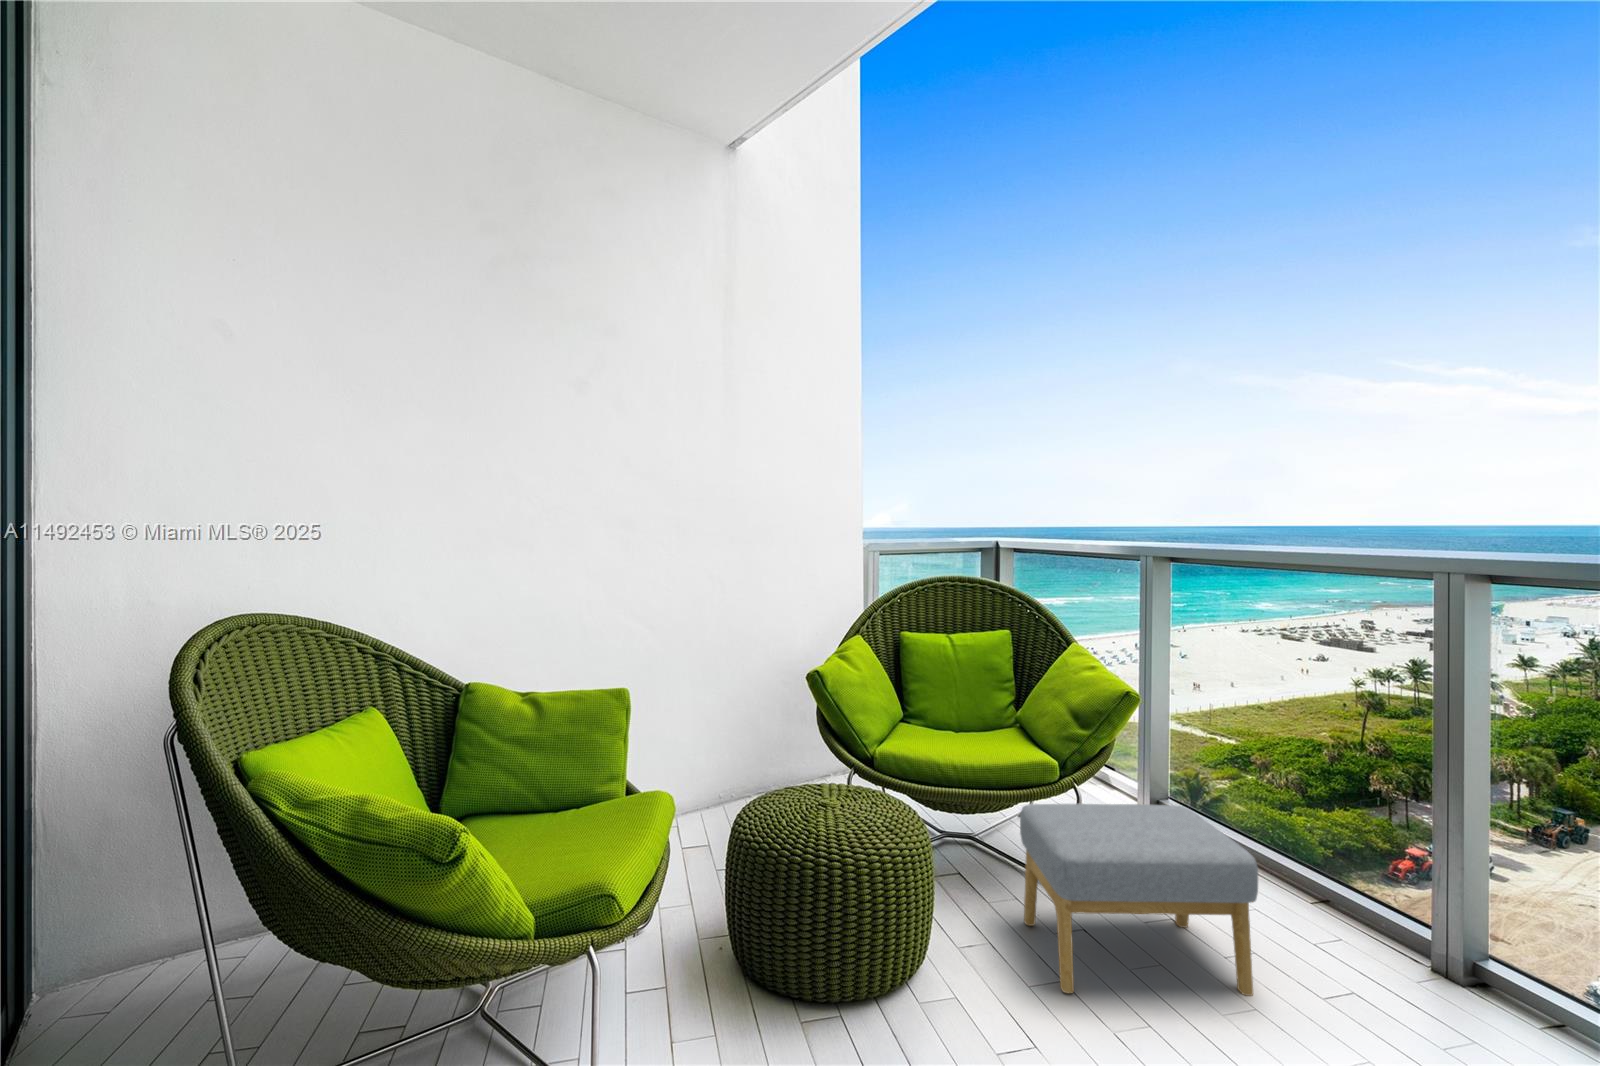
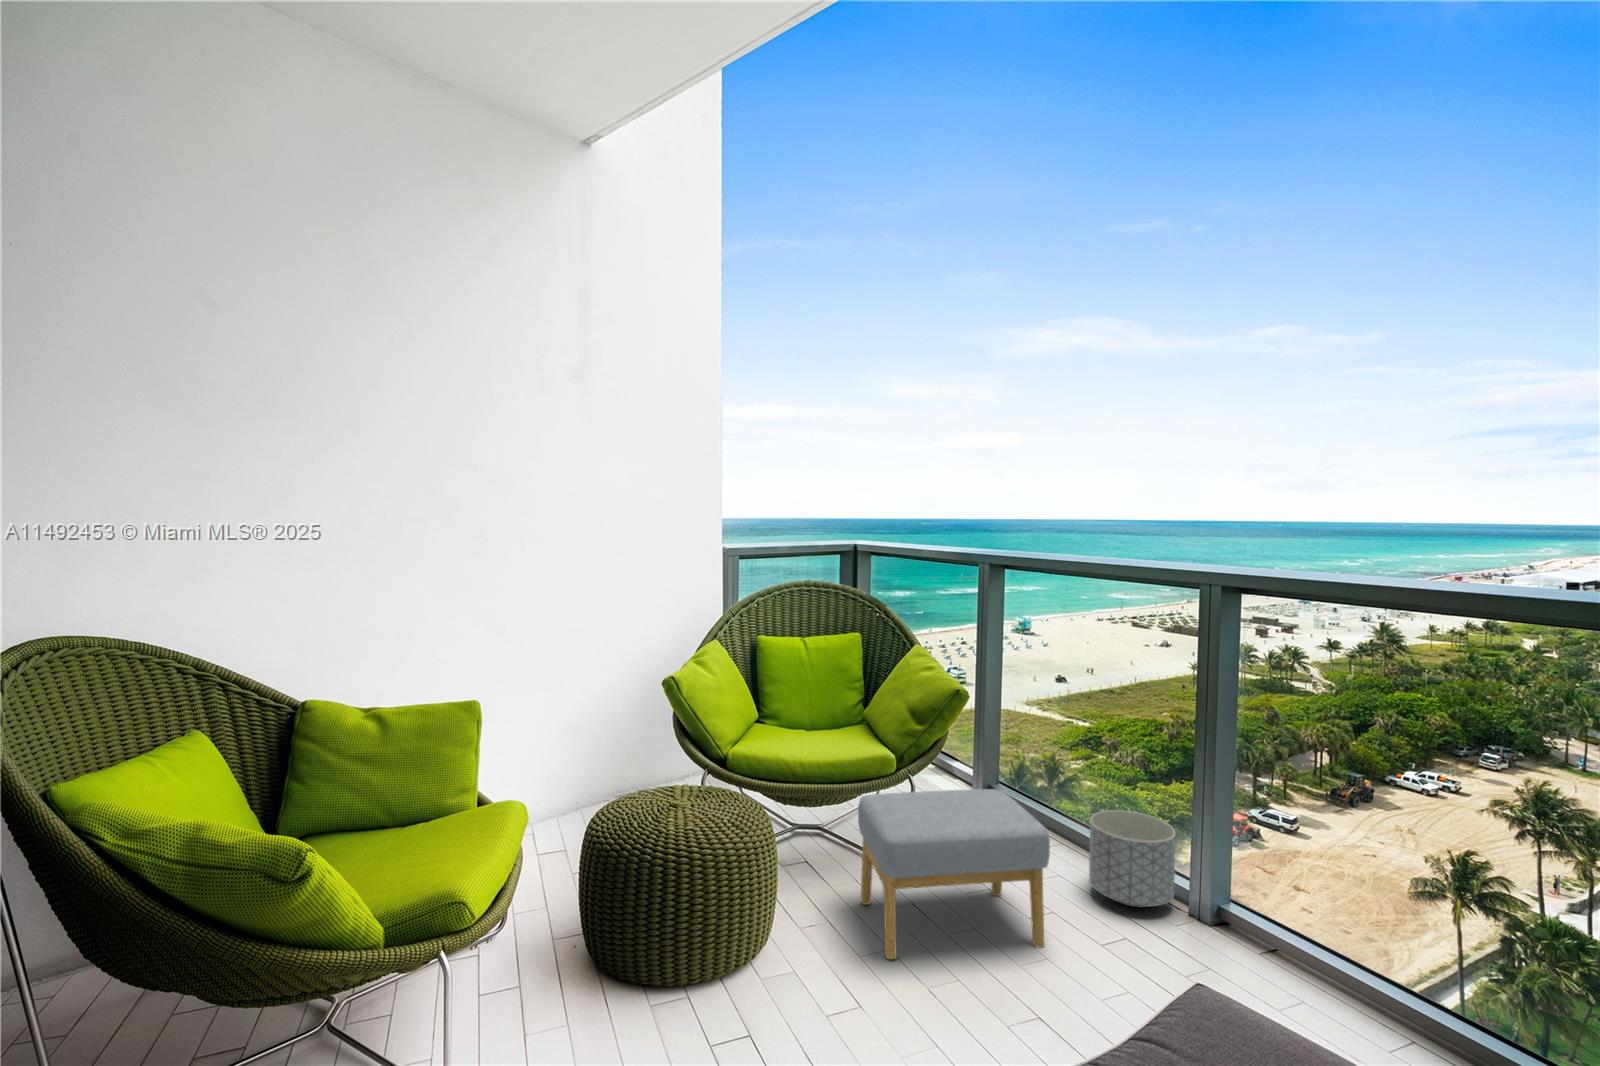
planter: none [1297,838,1413,958] -> present [1089,810,1175,907]

